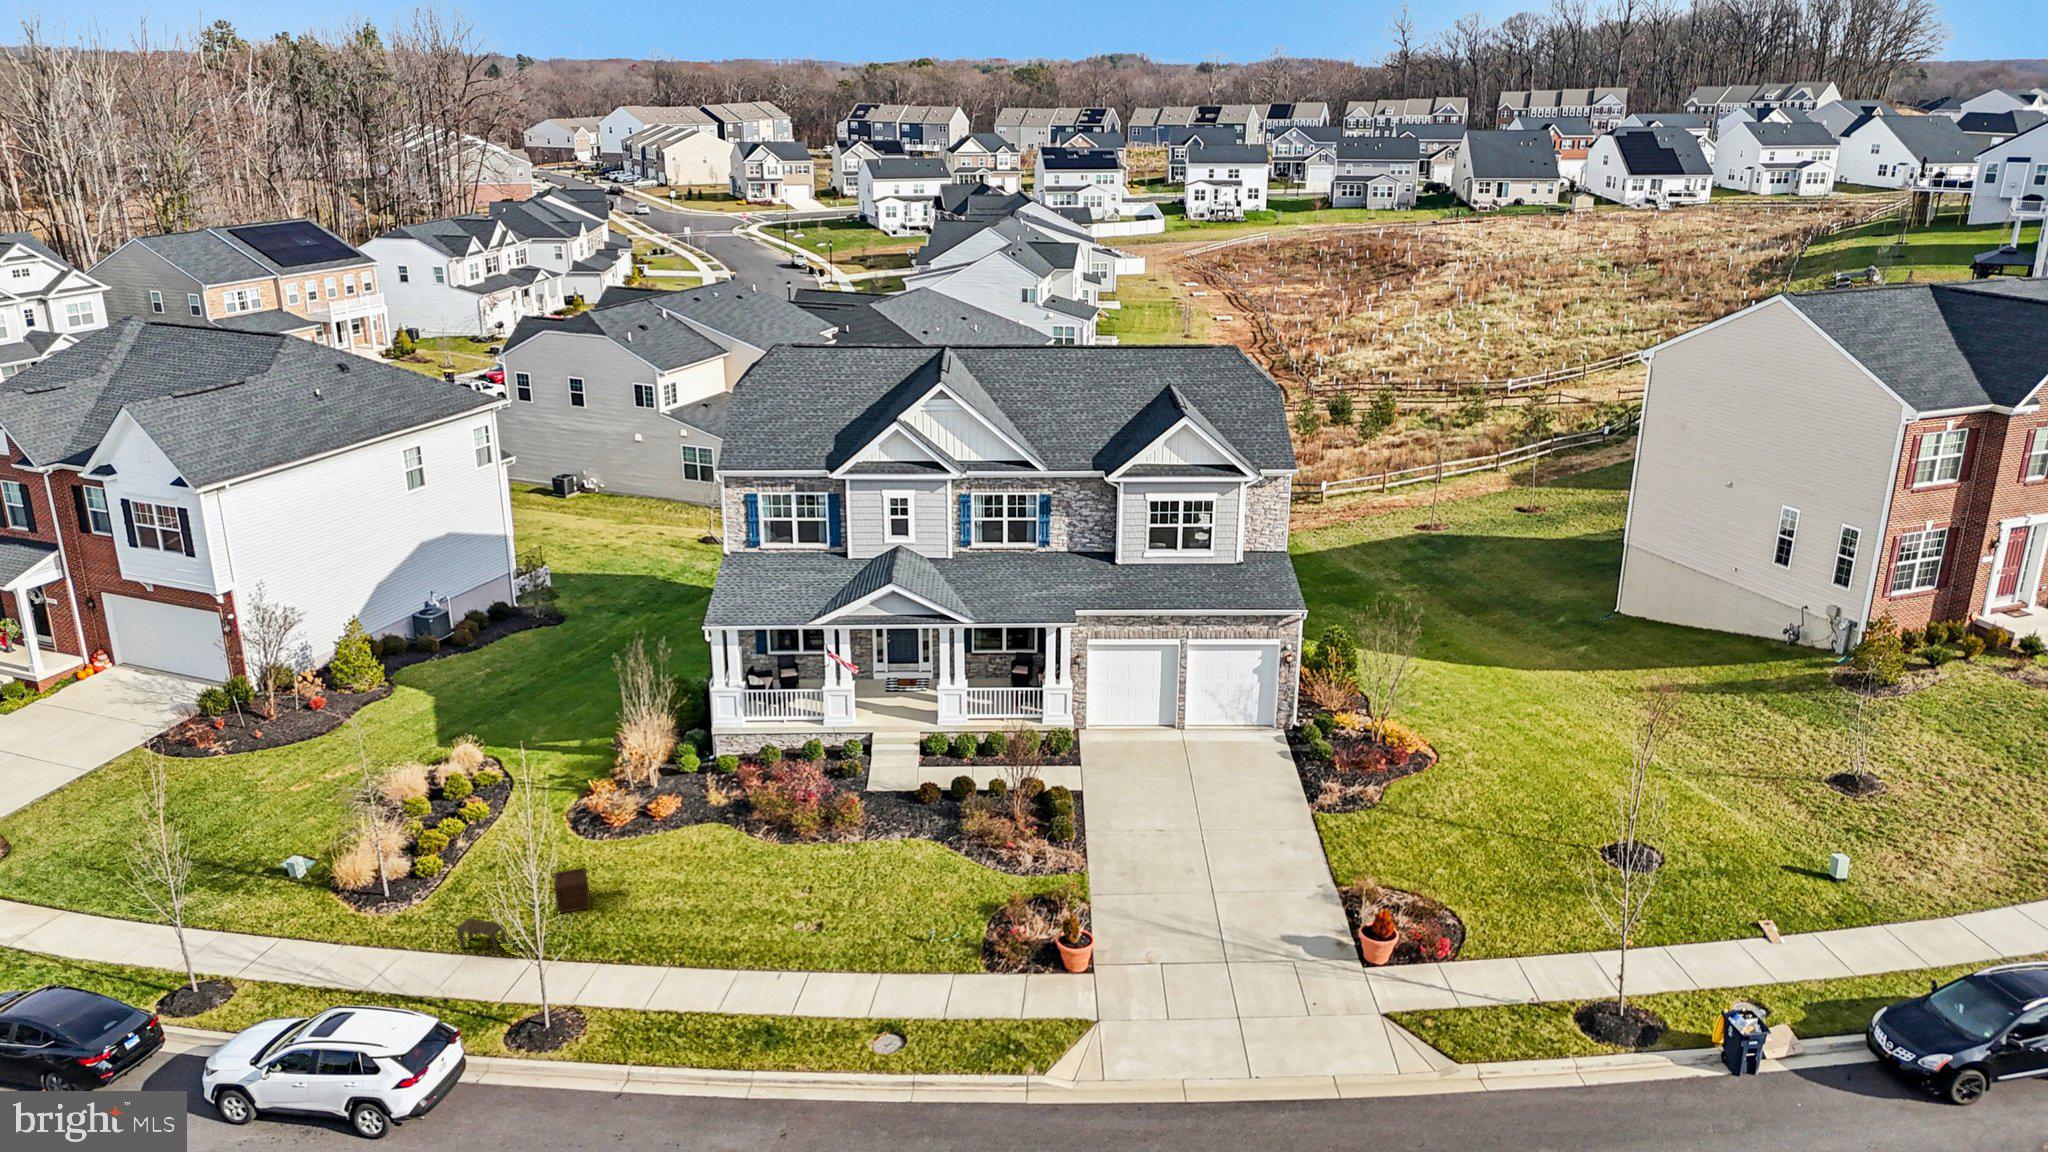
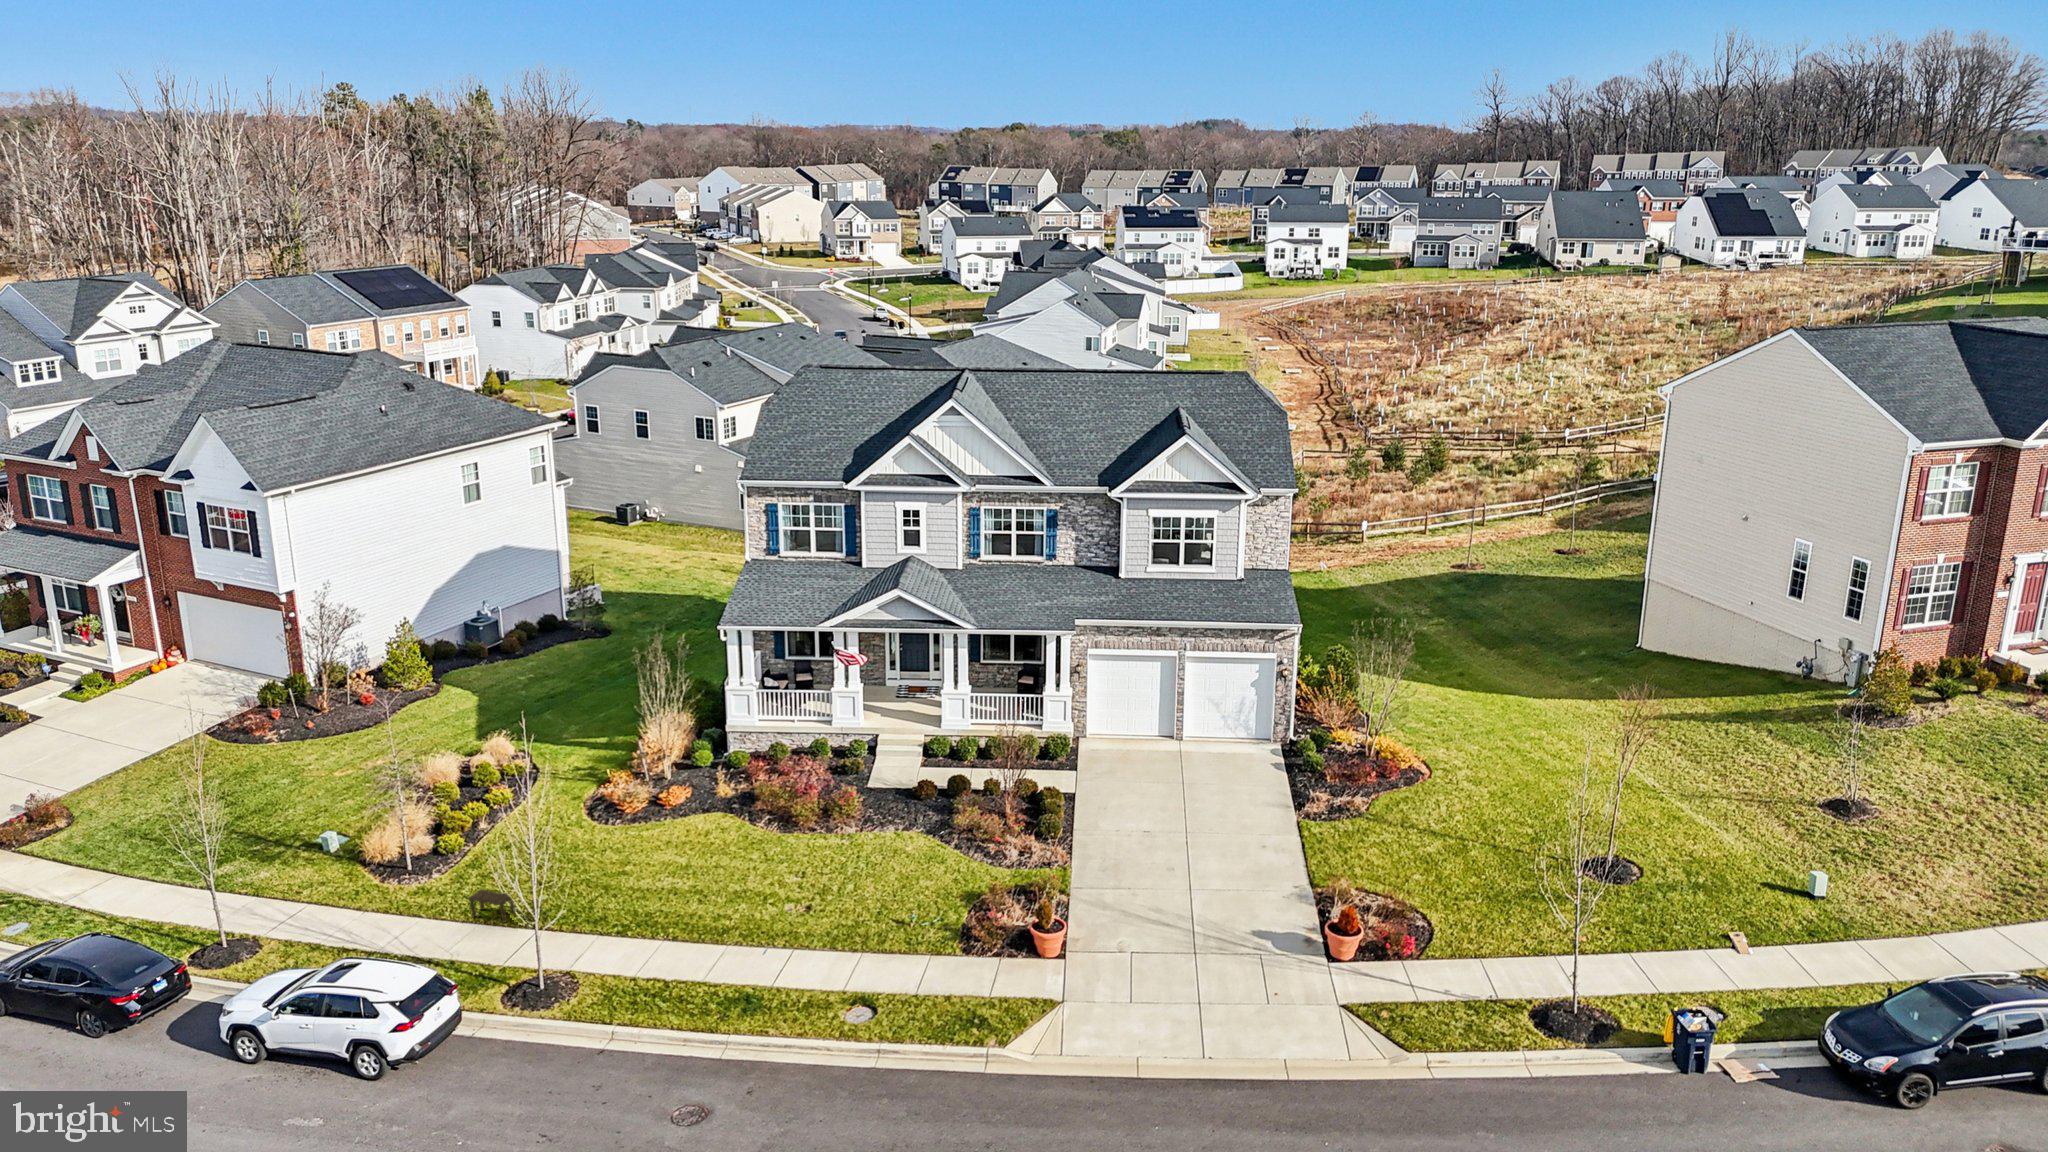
wooden crate: present [554,867,590,913] -> none [562,847,597,890]

